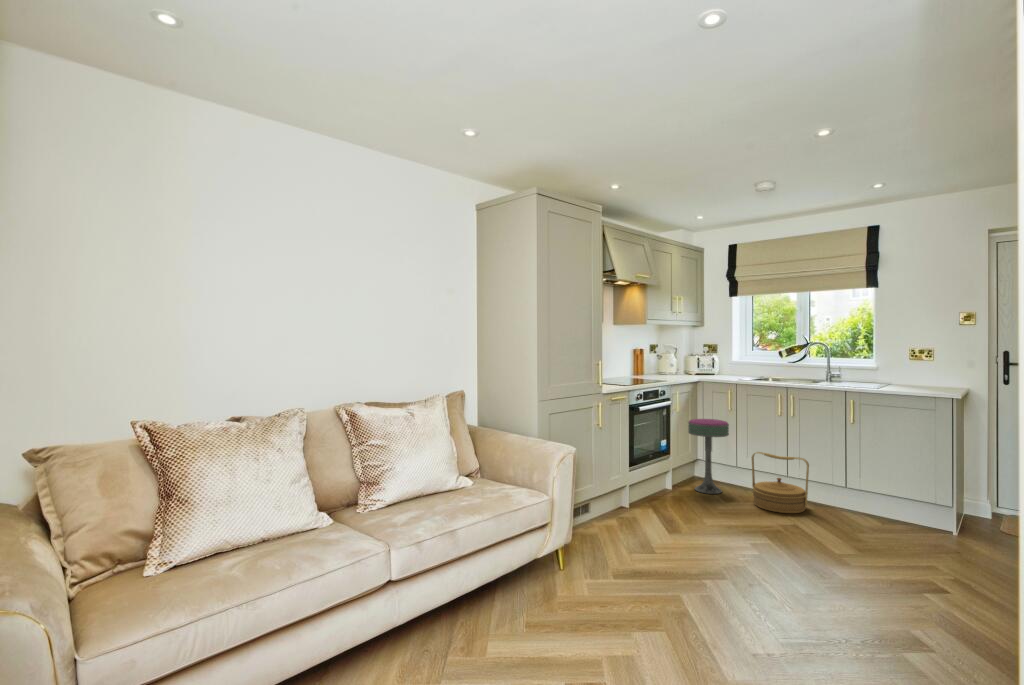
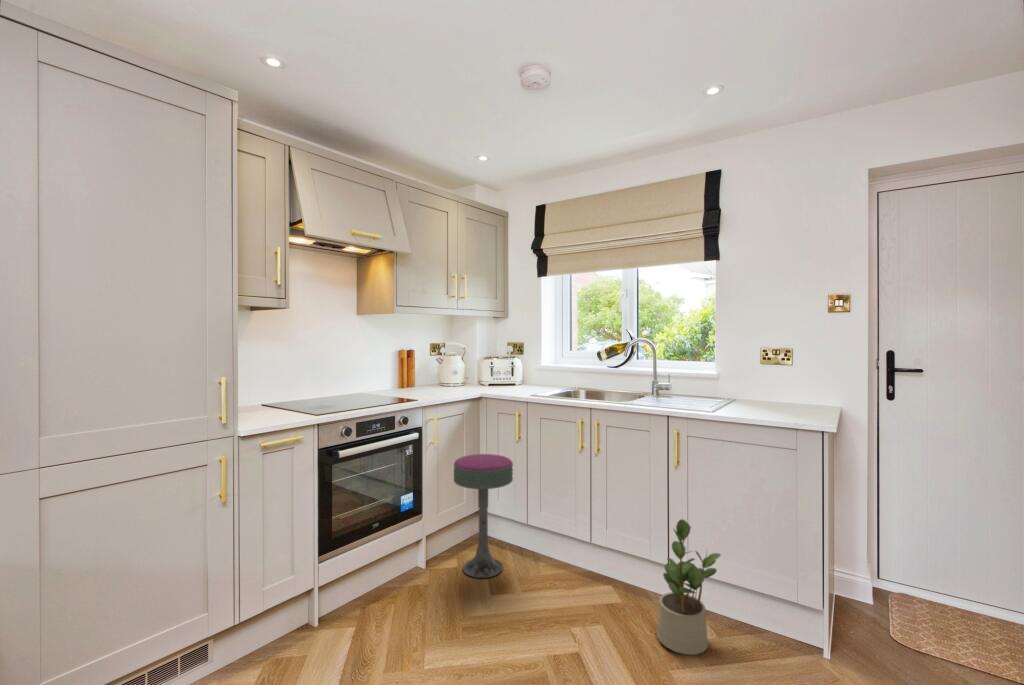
potted plant: none [837,450,879,525] -> present [657,519,721,655]
woven basket: present [751,452,809,513] -> none [536,513,618,626]

